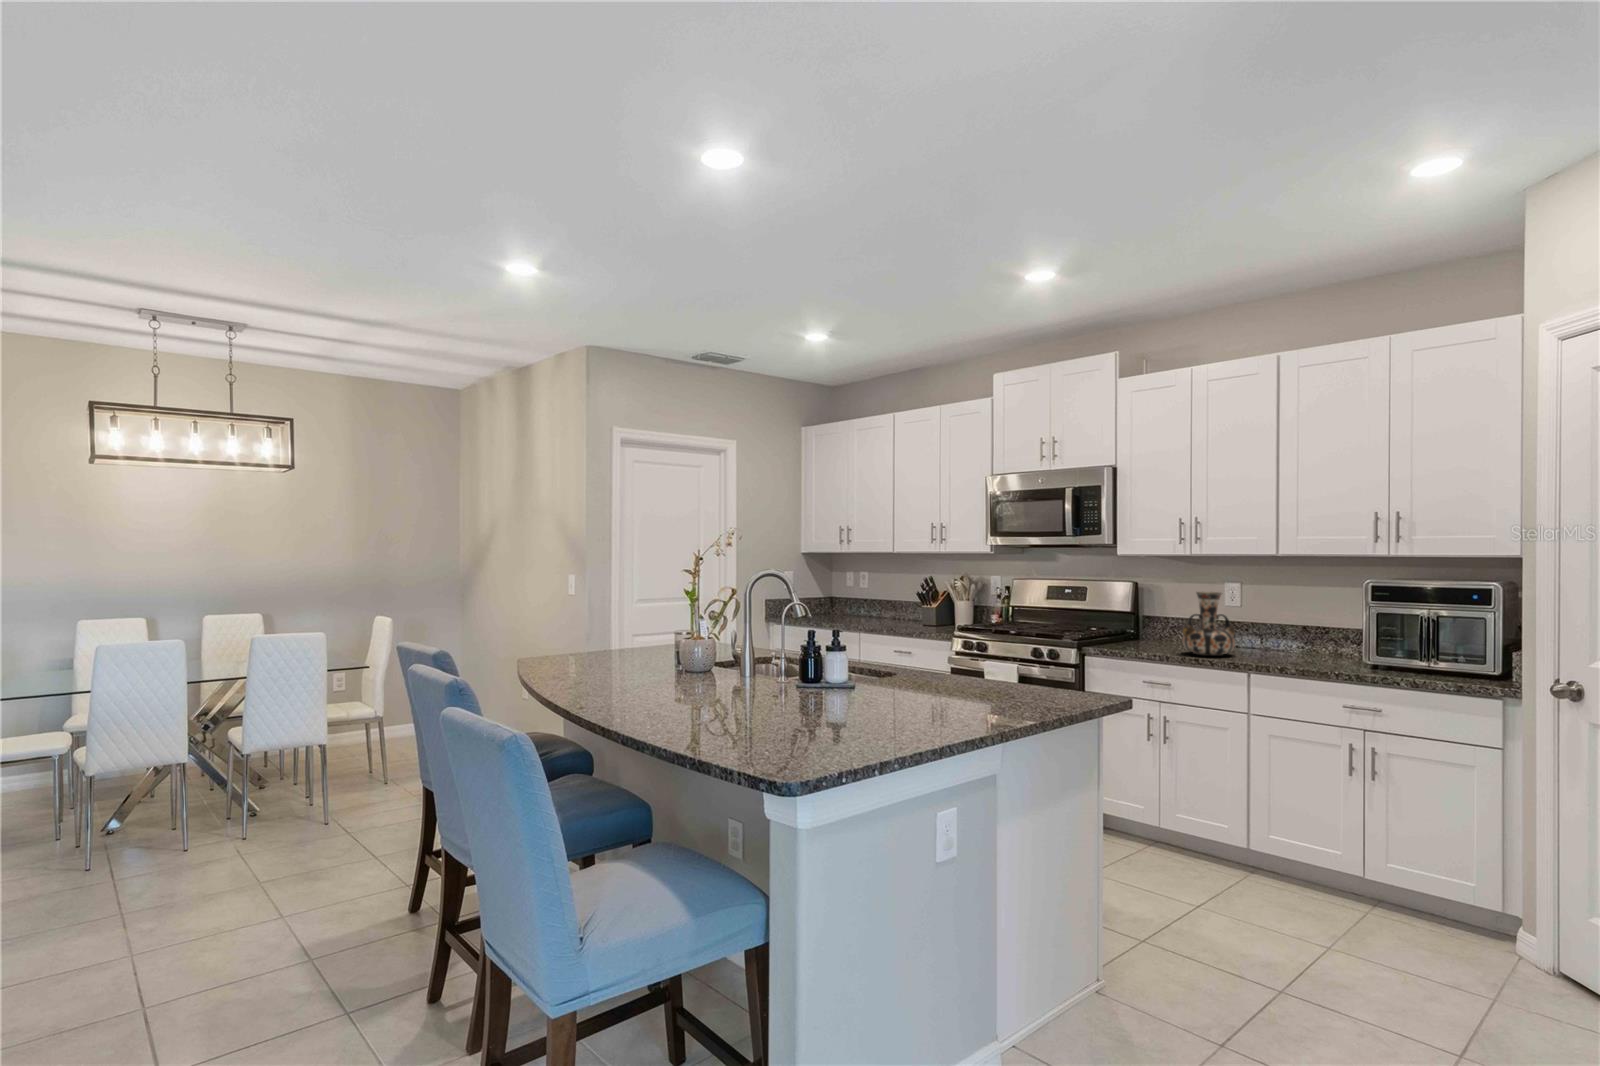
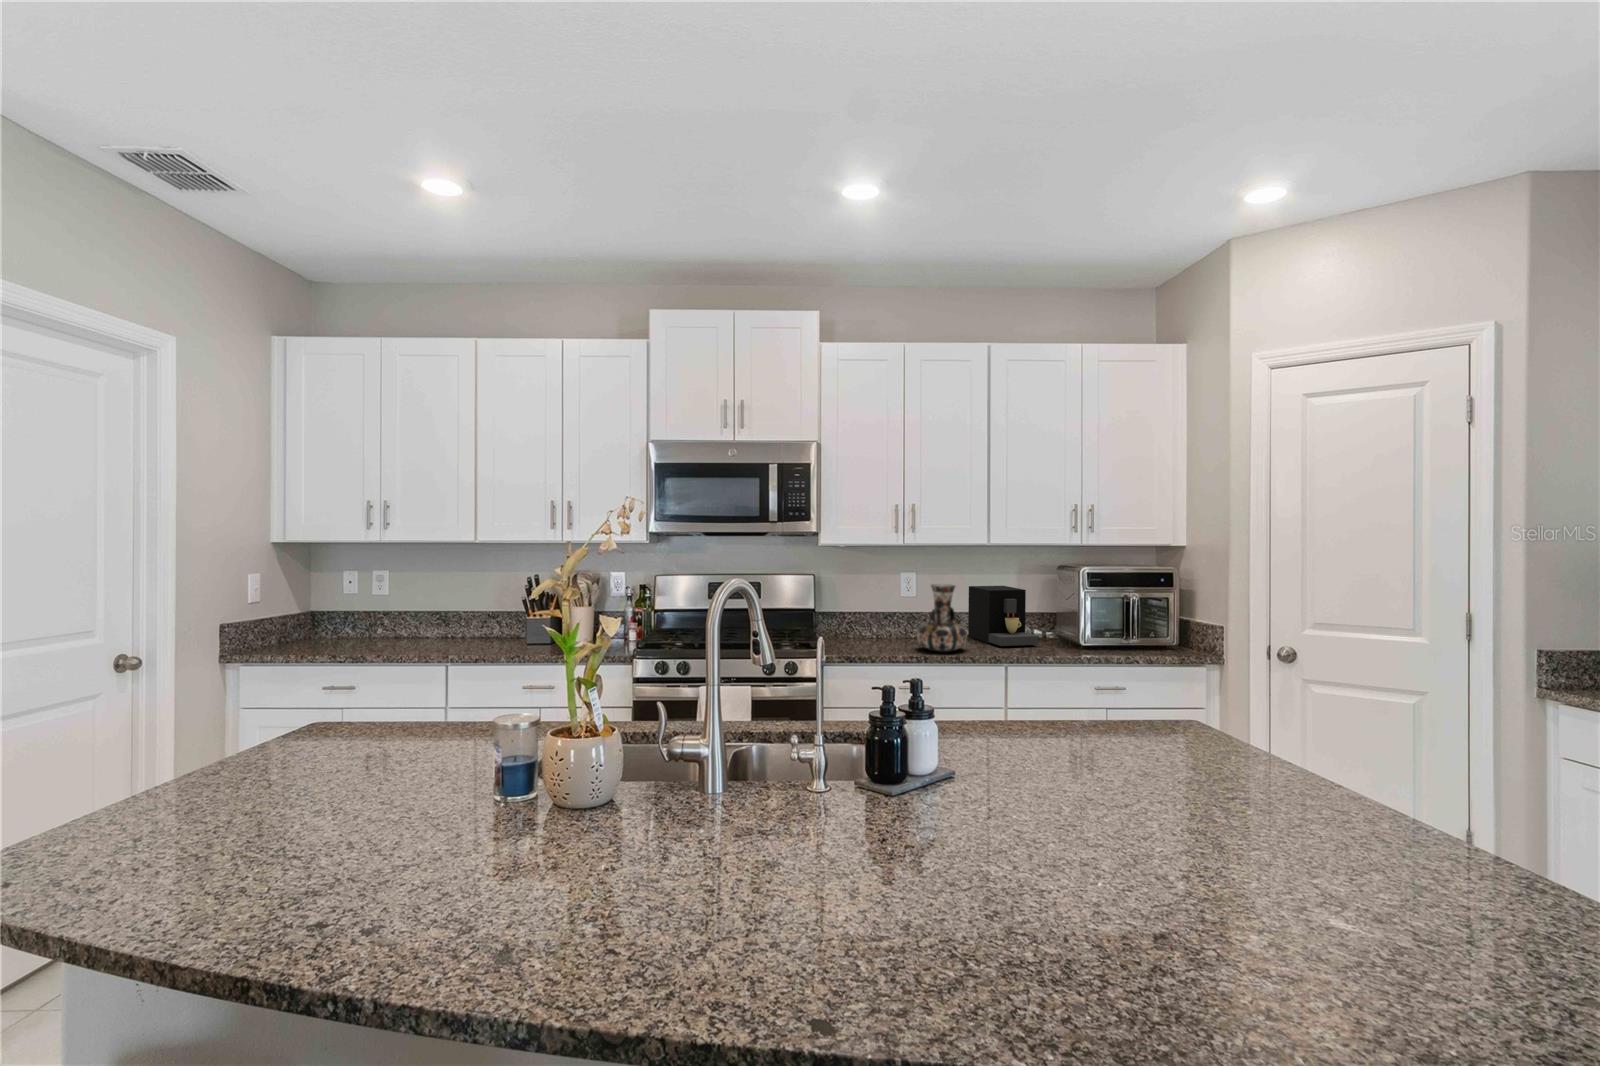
coffee maker: none [1277,599,1333,661] -> present [968,586,1038,646]

